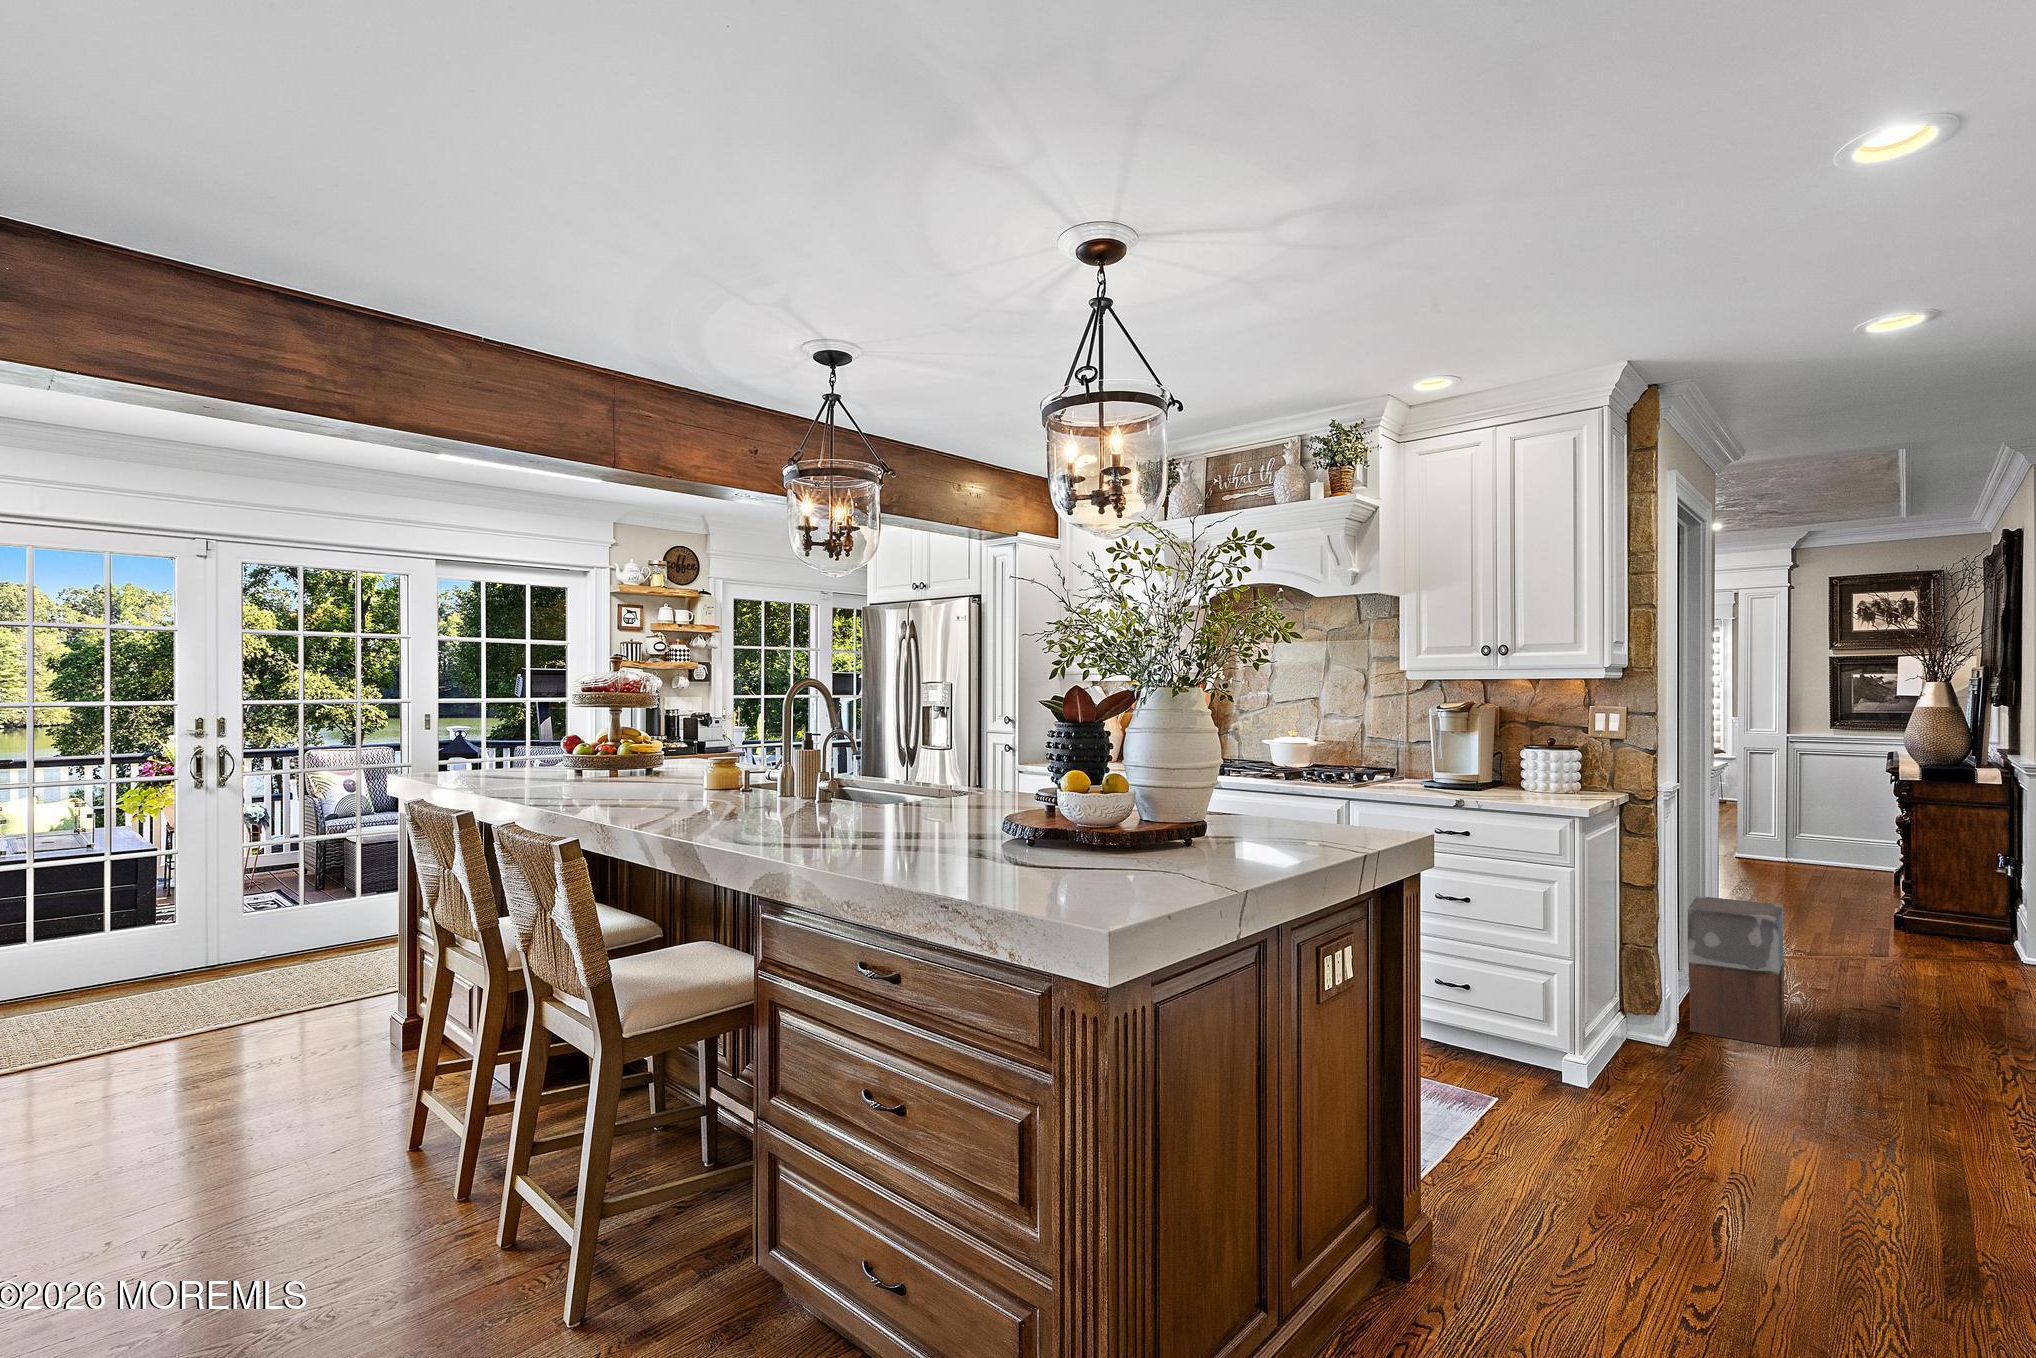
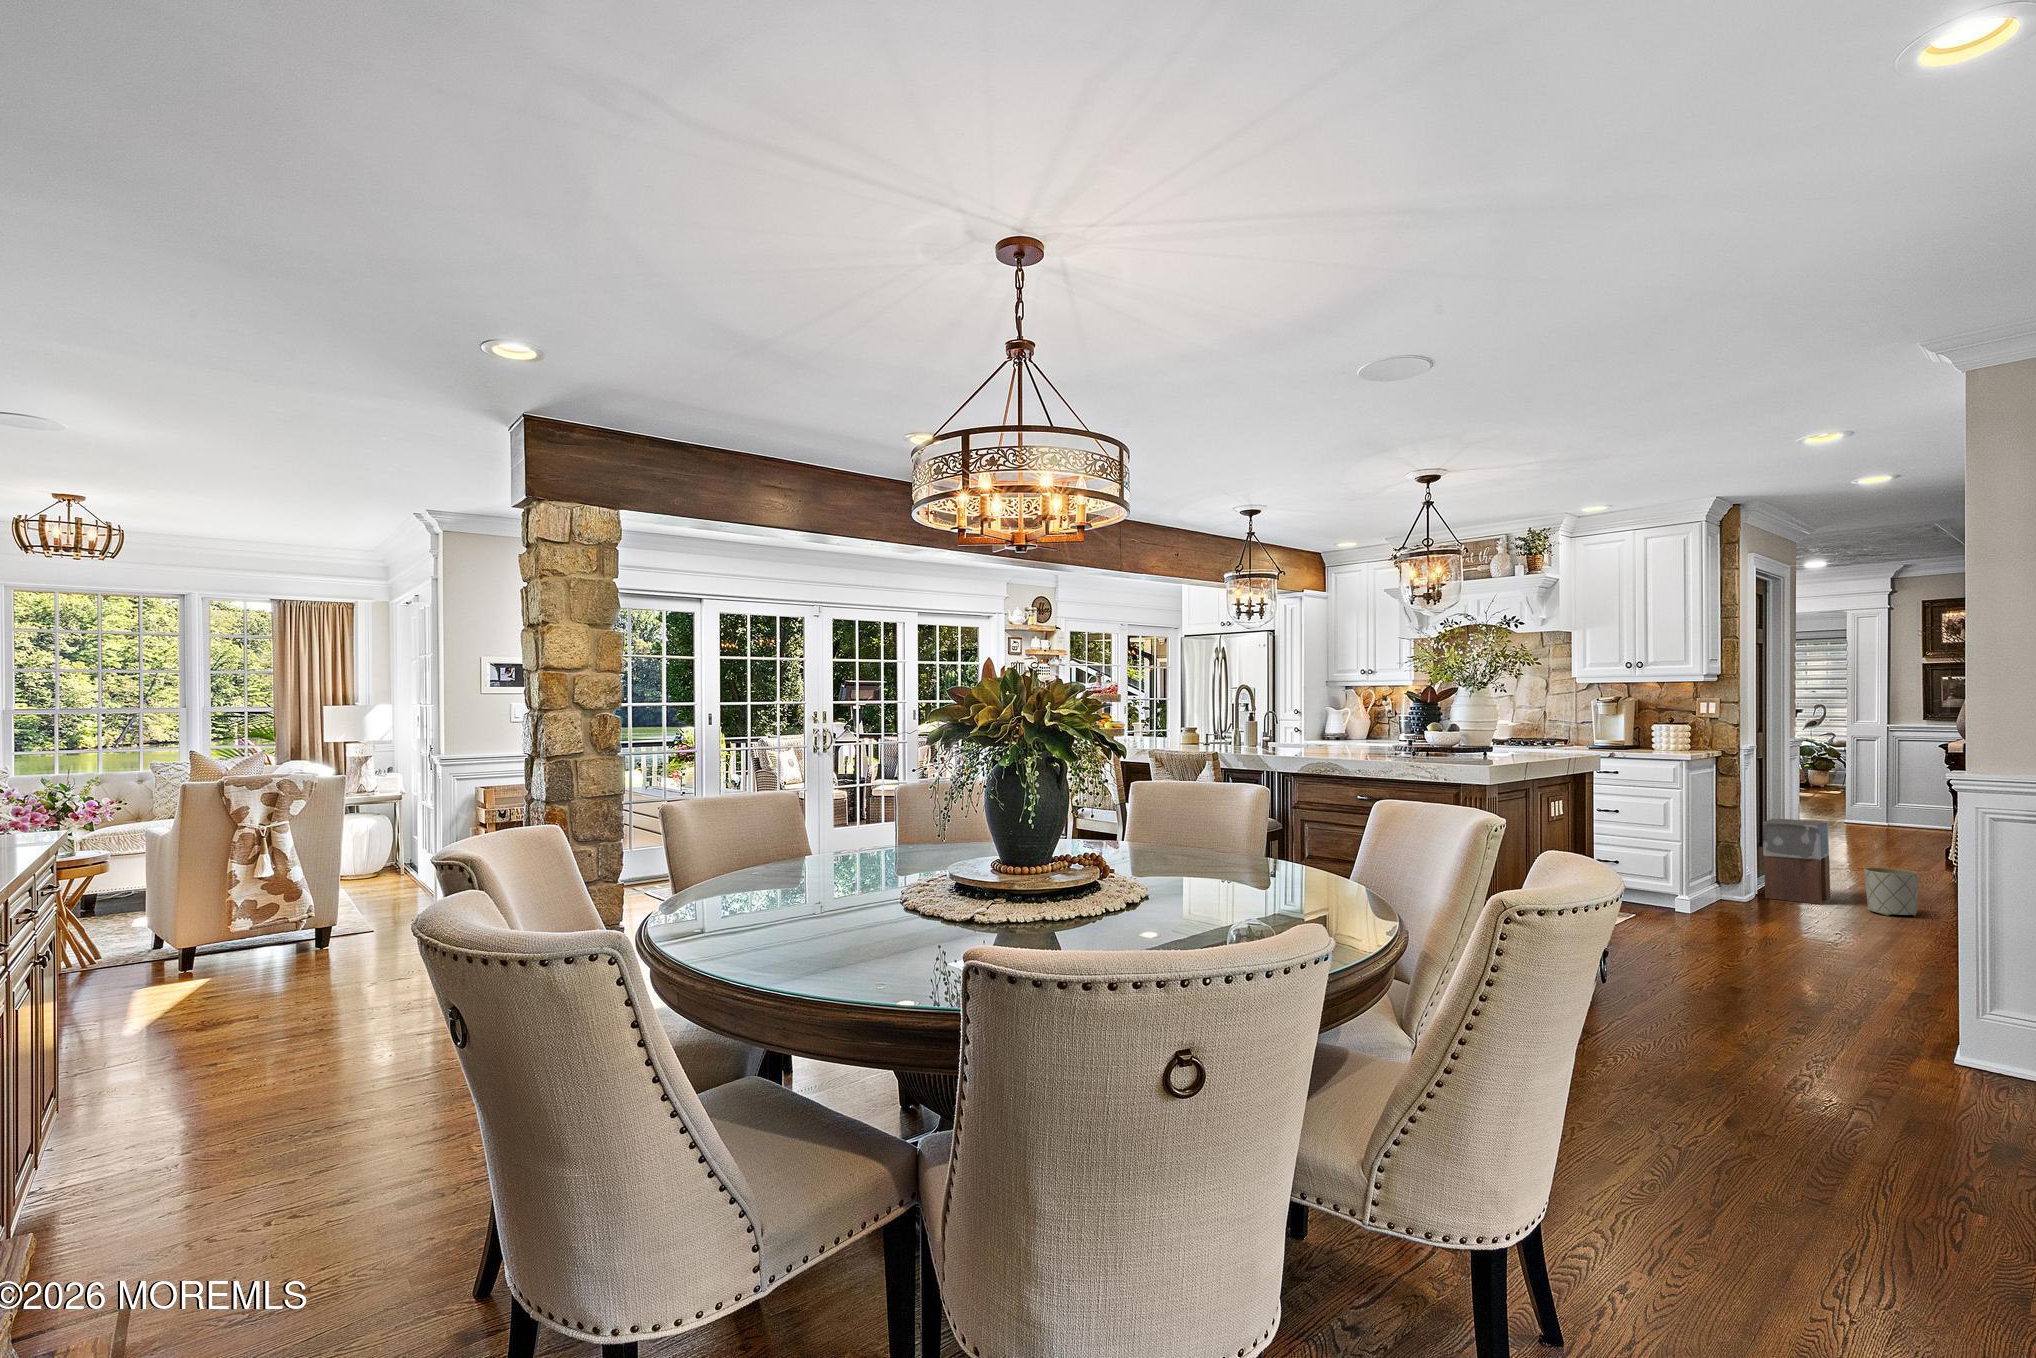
planter: none [1853,990,1945,1080] -> present [1864,867,1918,916]

